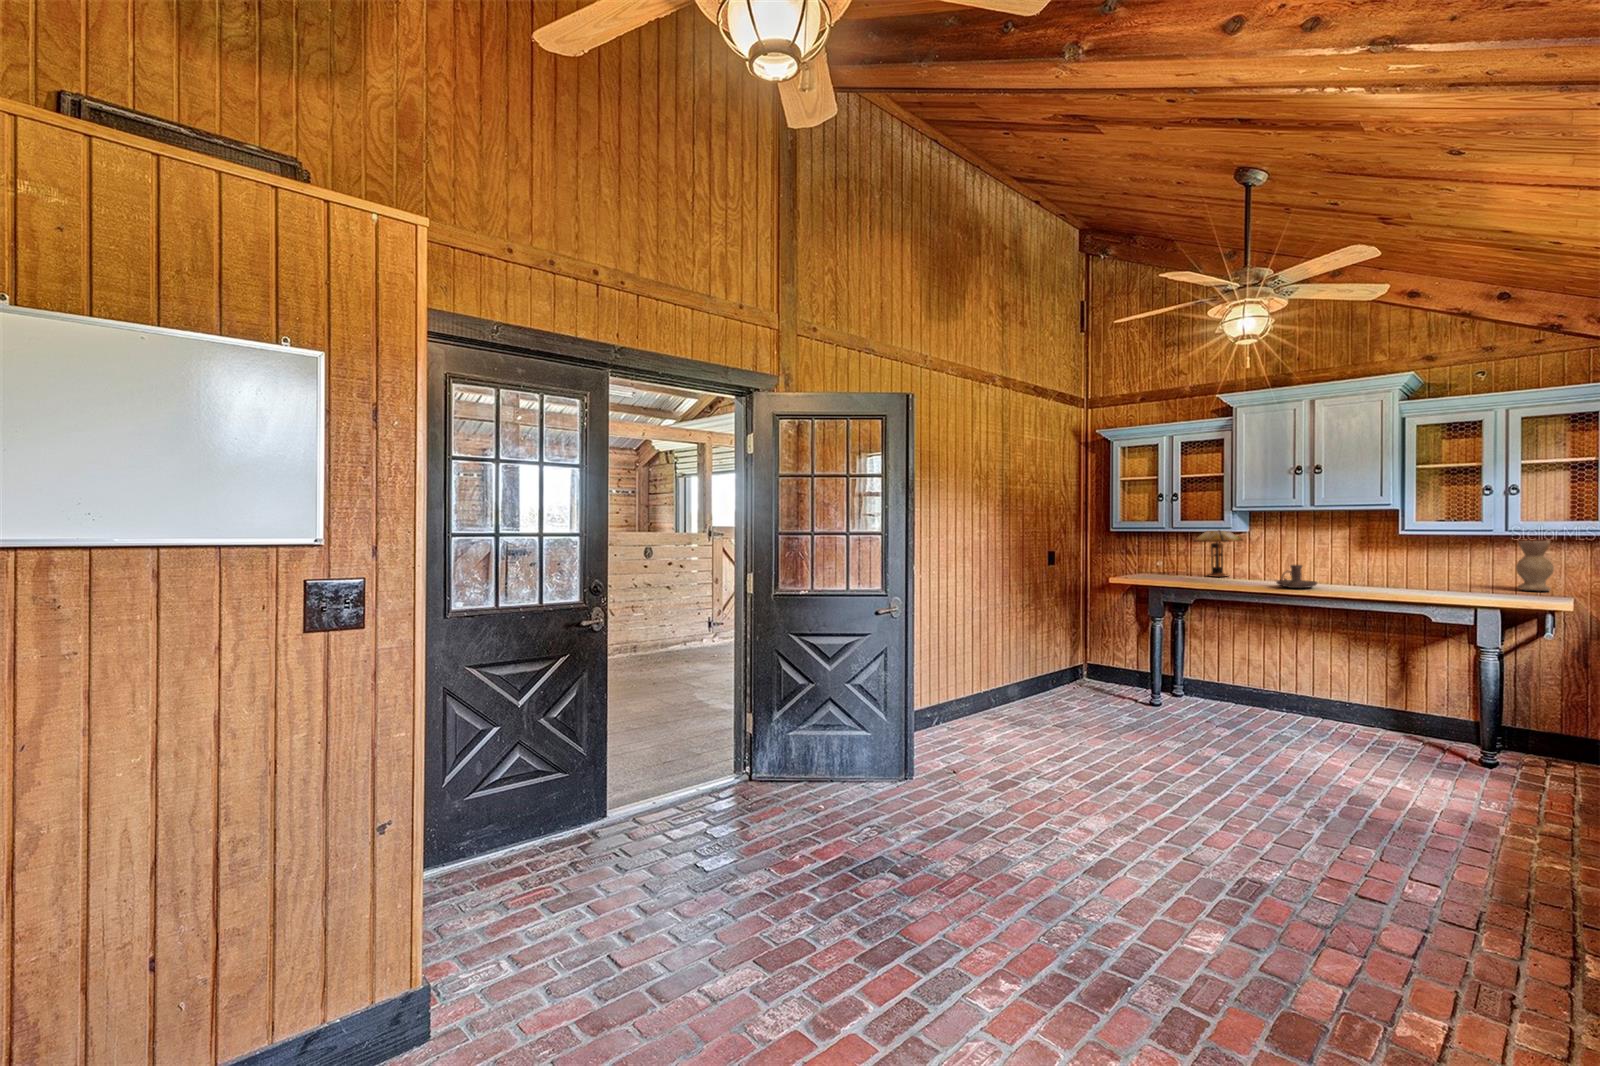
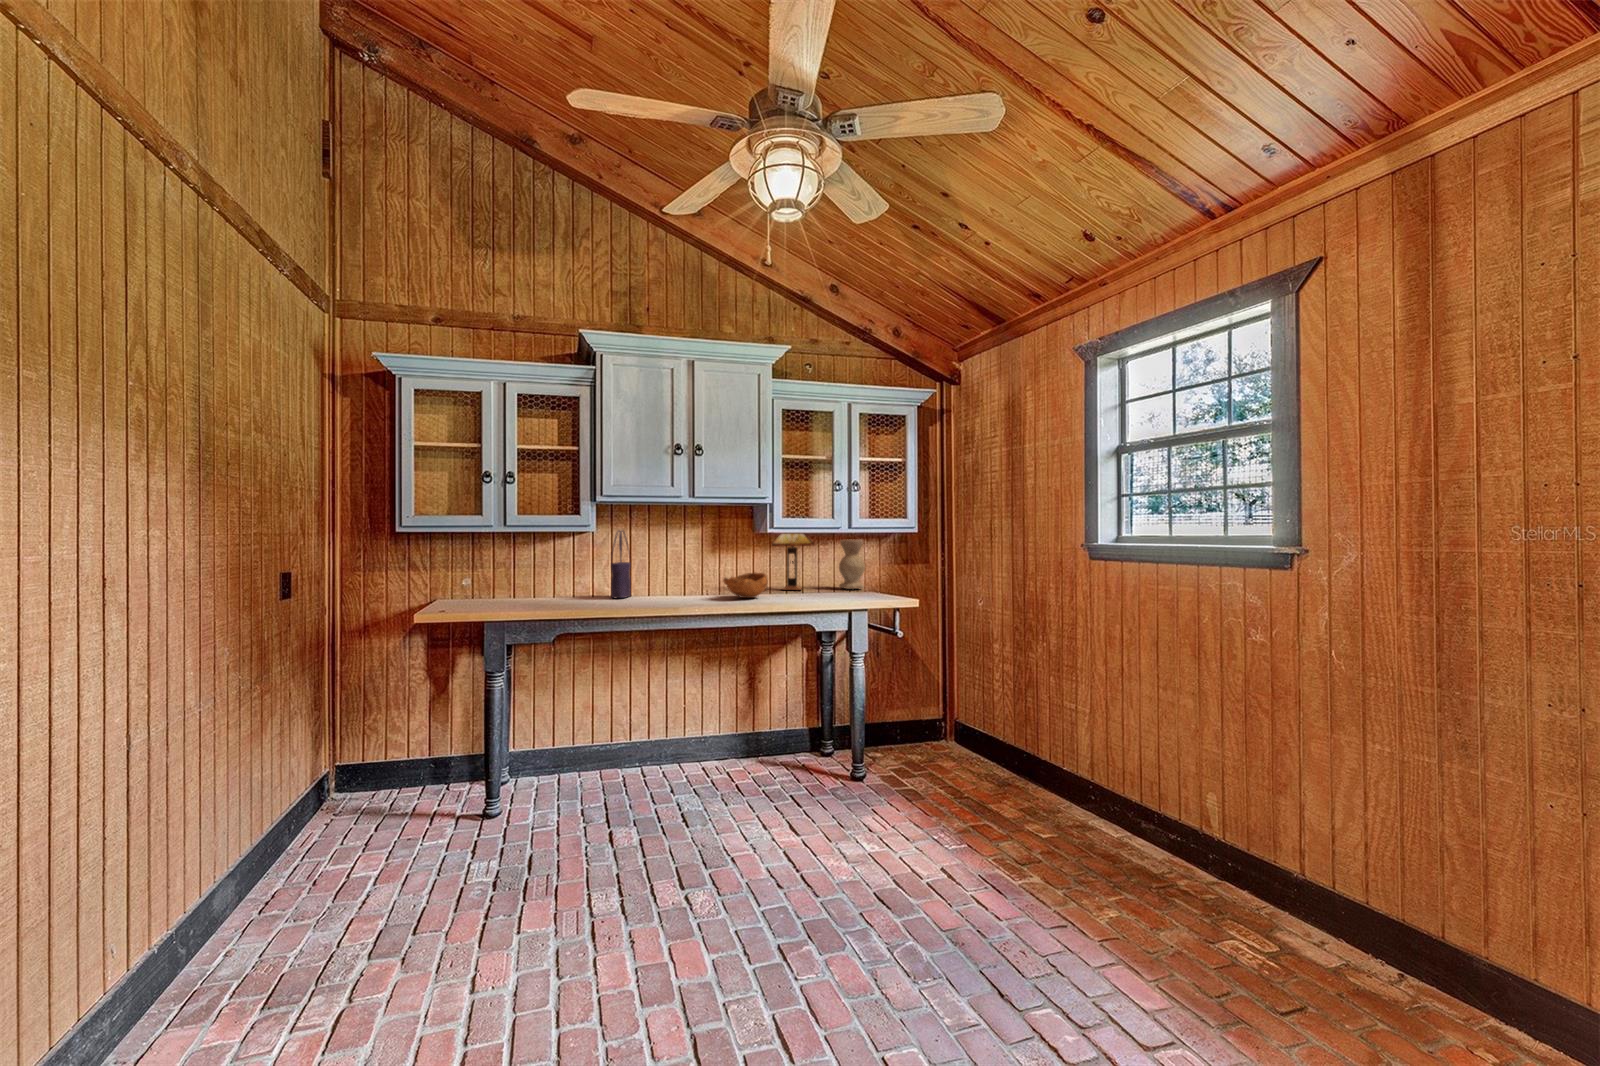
table lamp: present [1193,530,1242,577] -> present [772,534,813,590]
tote bag: none [1250,532,1272,582] -> present [611,531,631,598]
candle holder: present [1276,565,1317,588] -> none [655,572,701,603]
wooden bowl: none [1345,568,1395,590] -> present [723,572,768,598]

